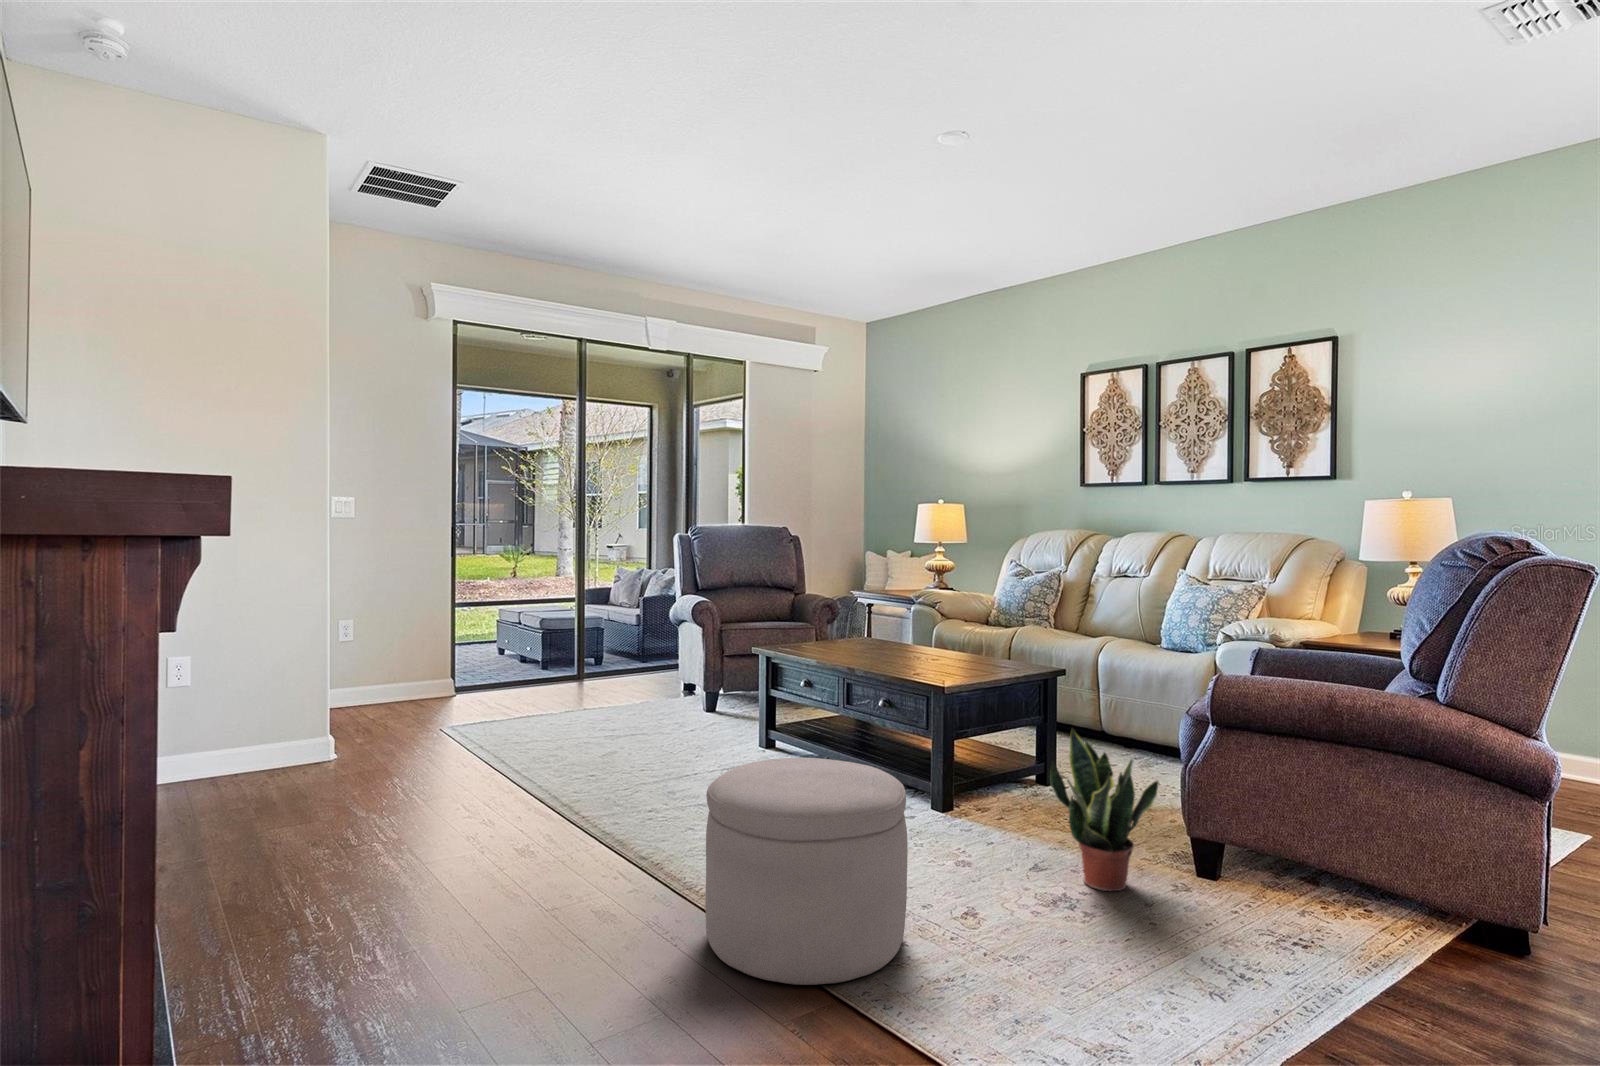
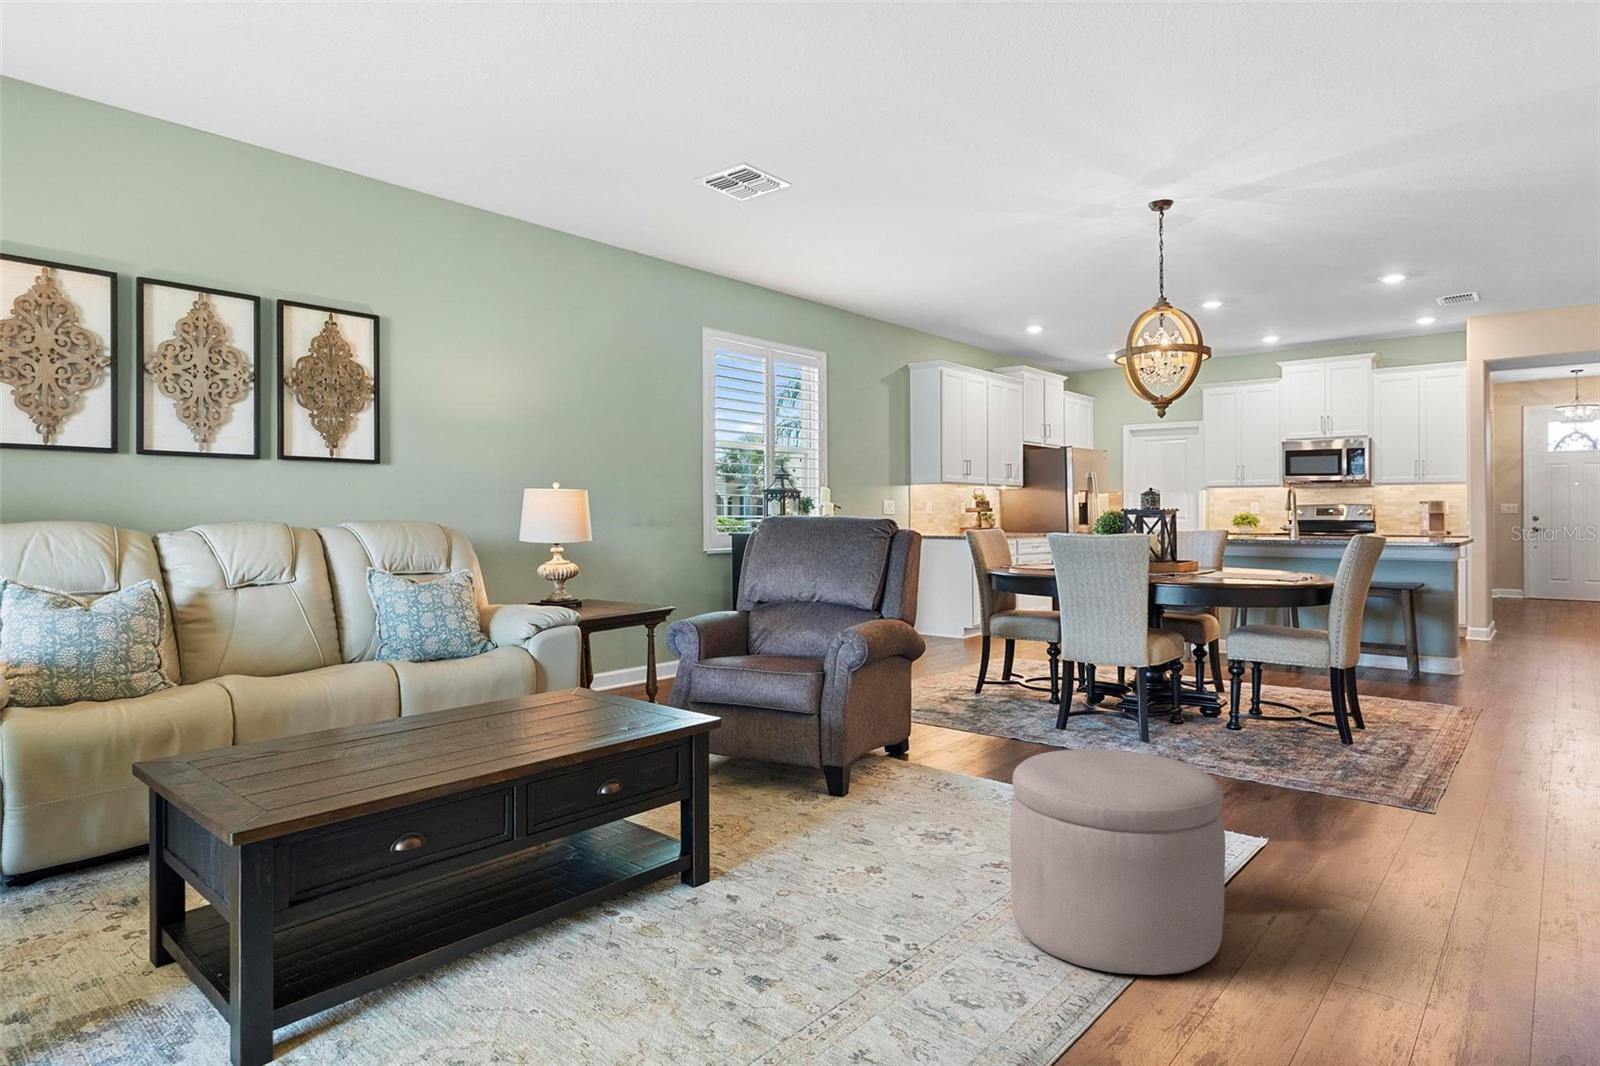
potted plant: present [1050,729,1159,891] -> none [831,695,935,831]

